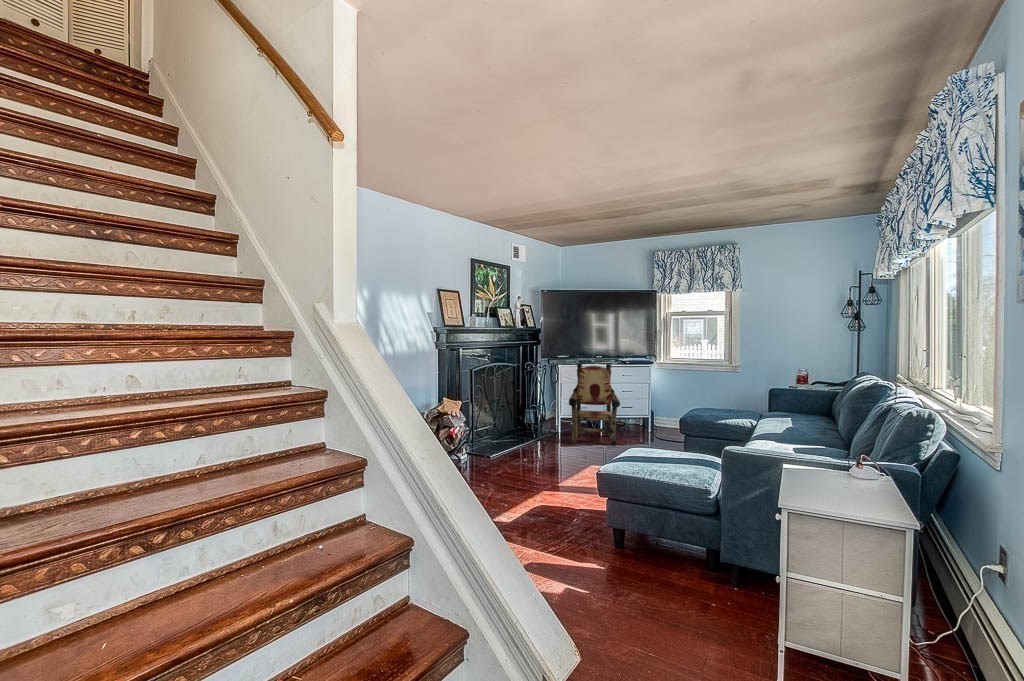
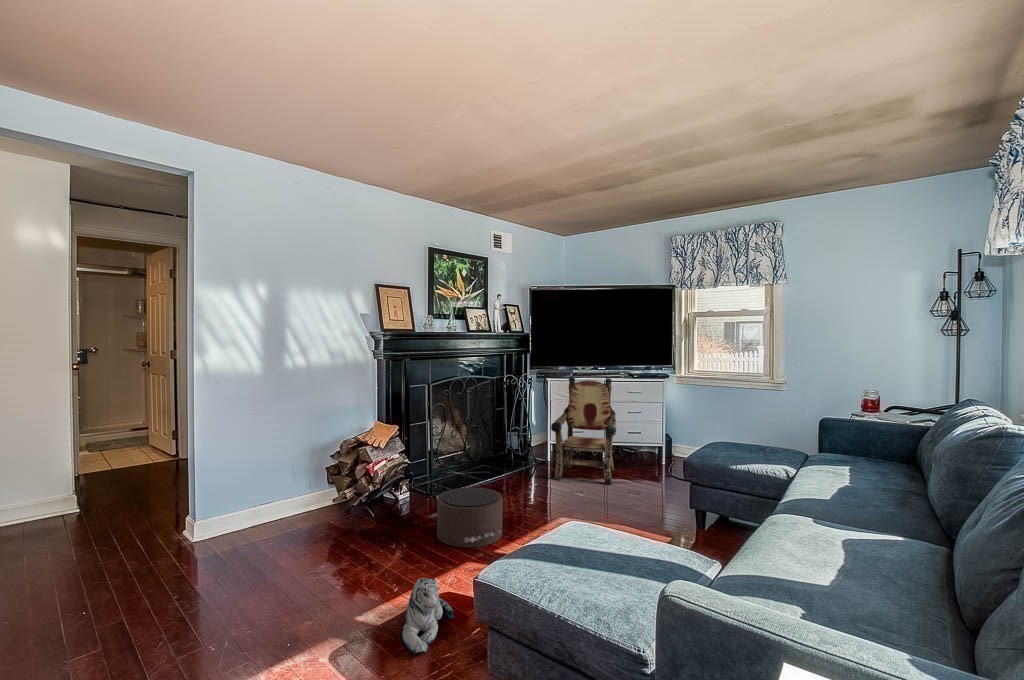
pouf: none [499,444,561,484] -> present [429,487,503,547]
plush toy: none [525,490,559,534] -> present [402,578,454,654]

